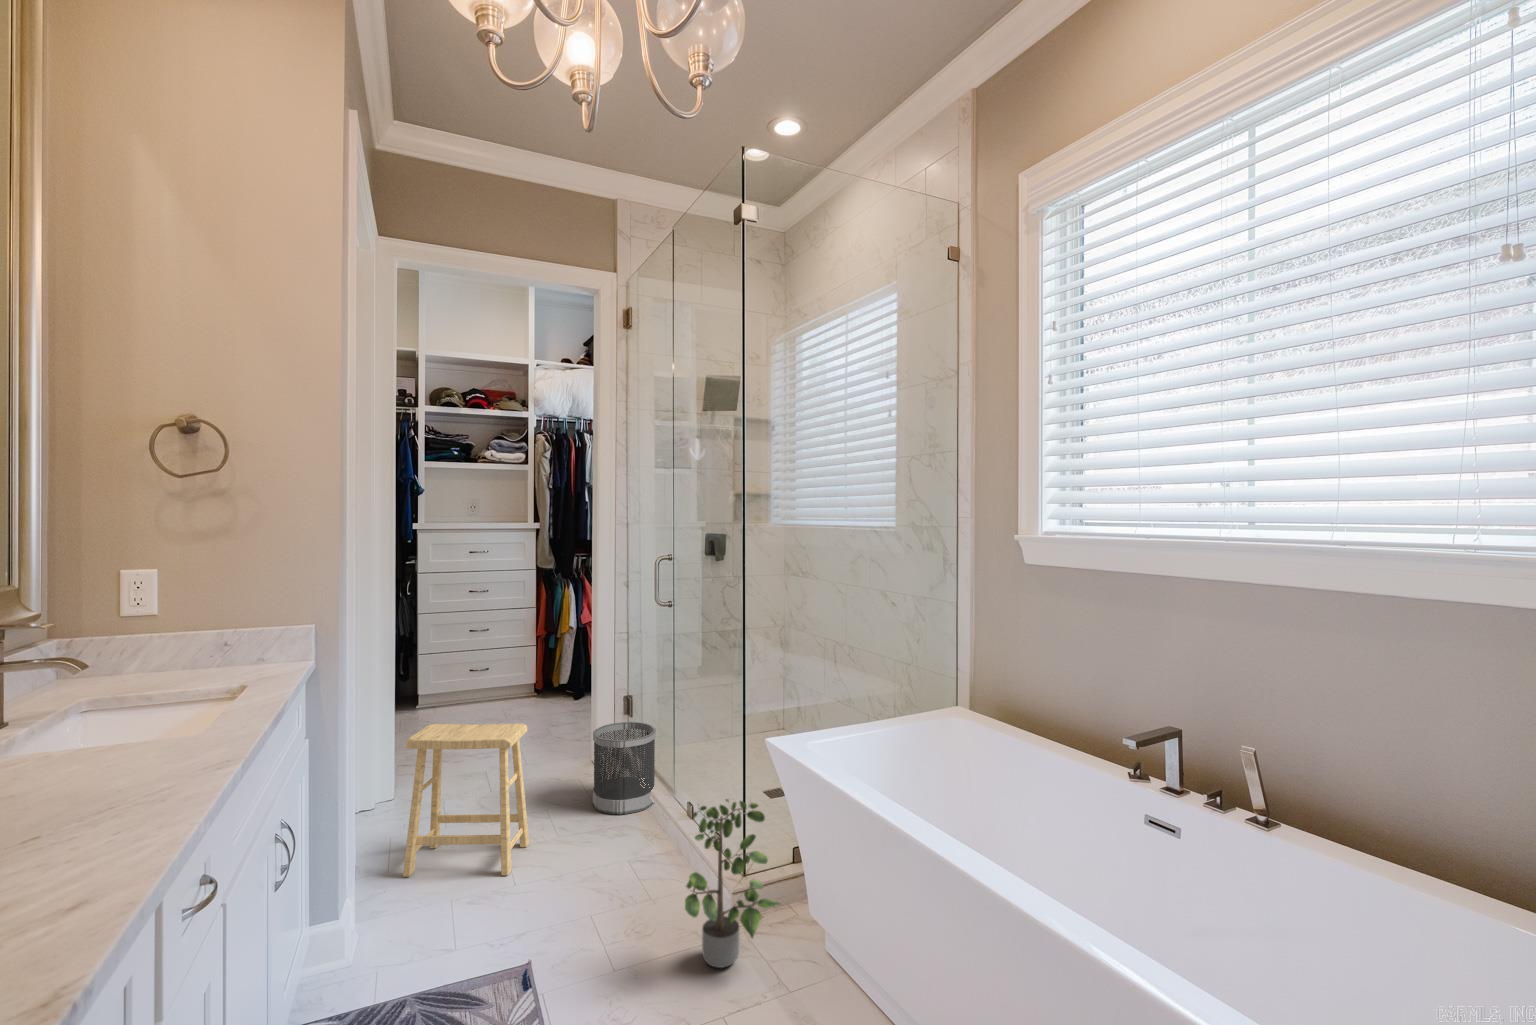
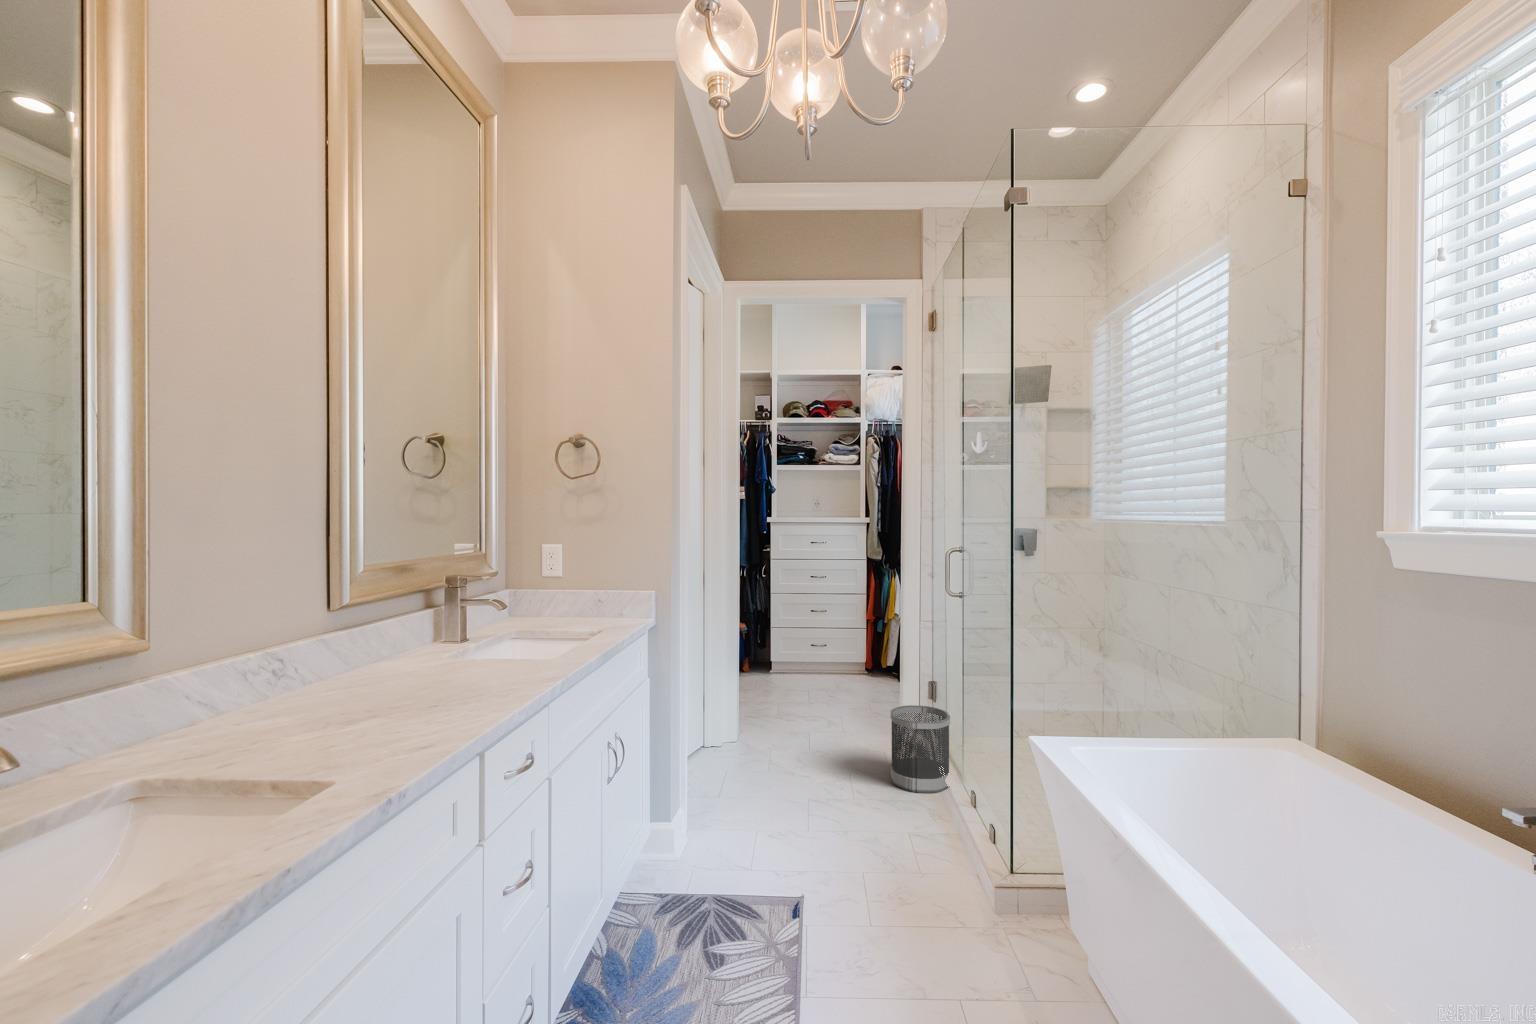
footstool: present [403,723,529,877] -> none [728,682,828,821]
potted plant: present [685,799,780,968] -> none [931,788,1036,958]

